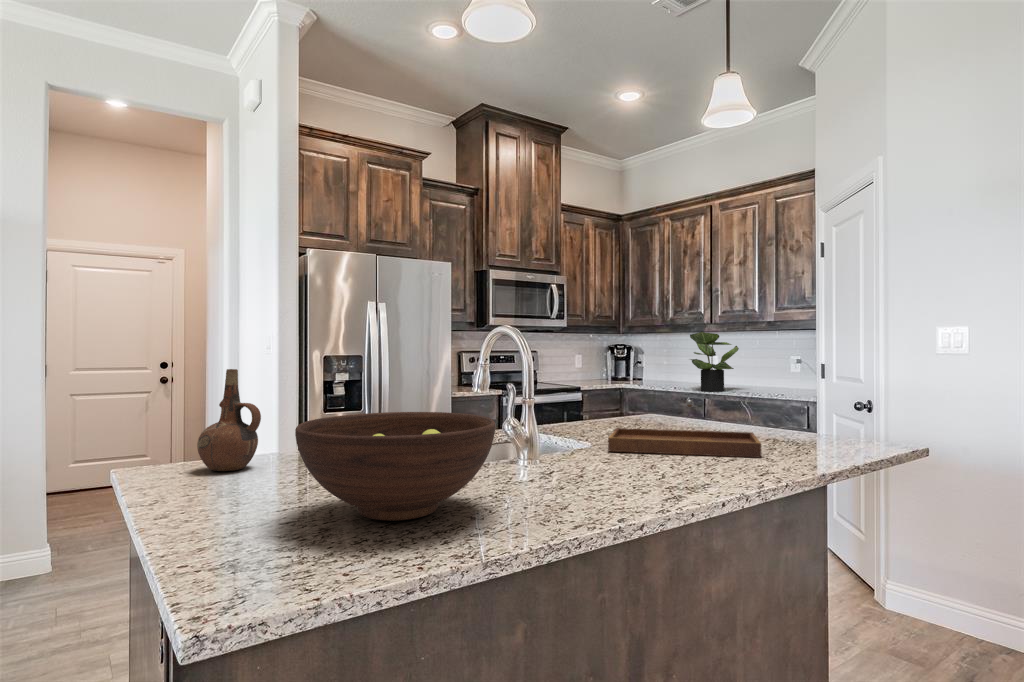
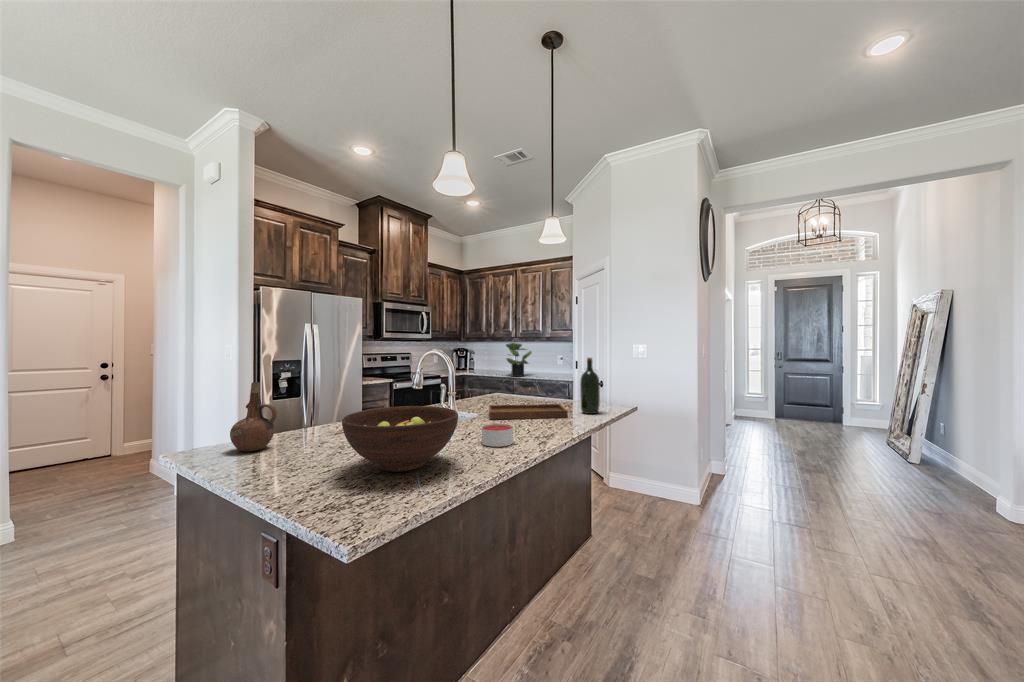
wine bottle: none [794,342,835,454] -> present [580,358,600,414]
candle: none [562,455,621,496] -> present [482,424,513,447]

